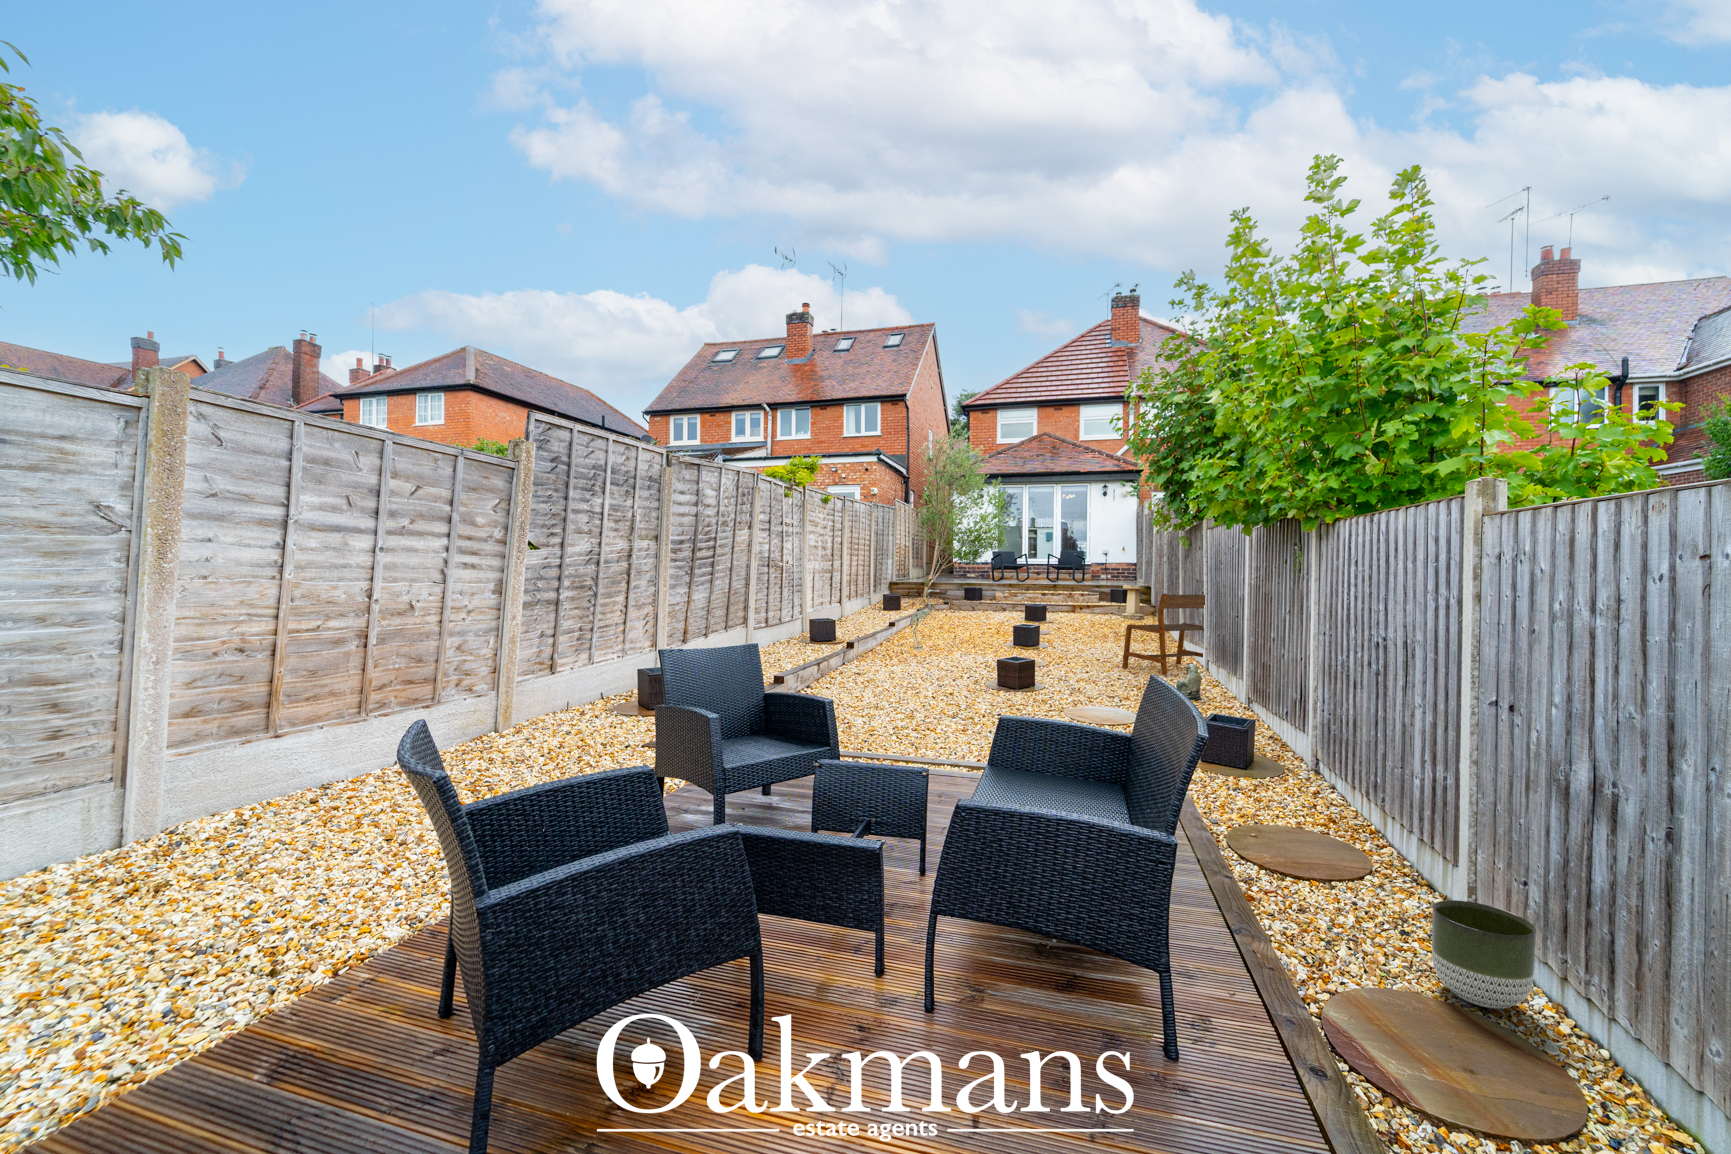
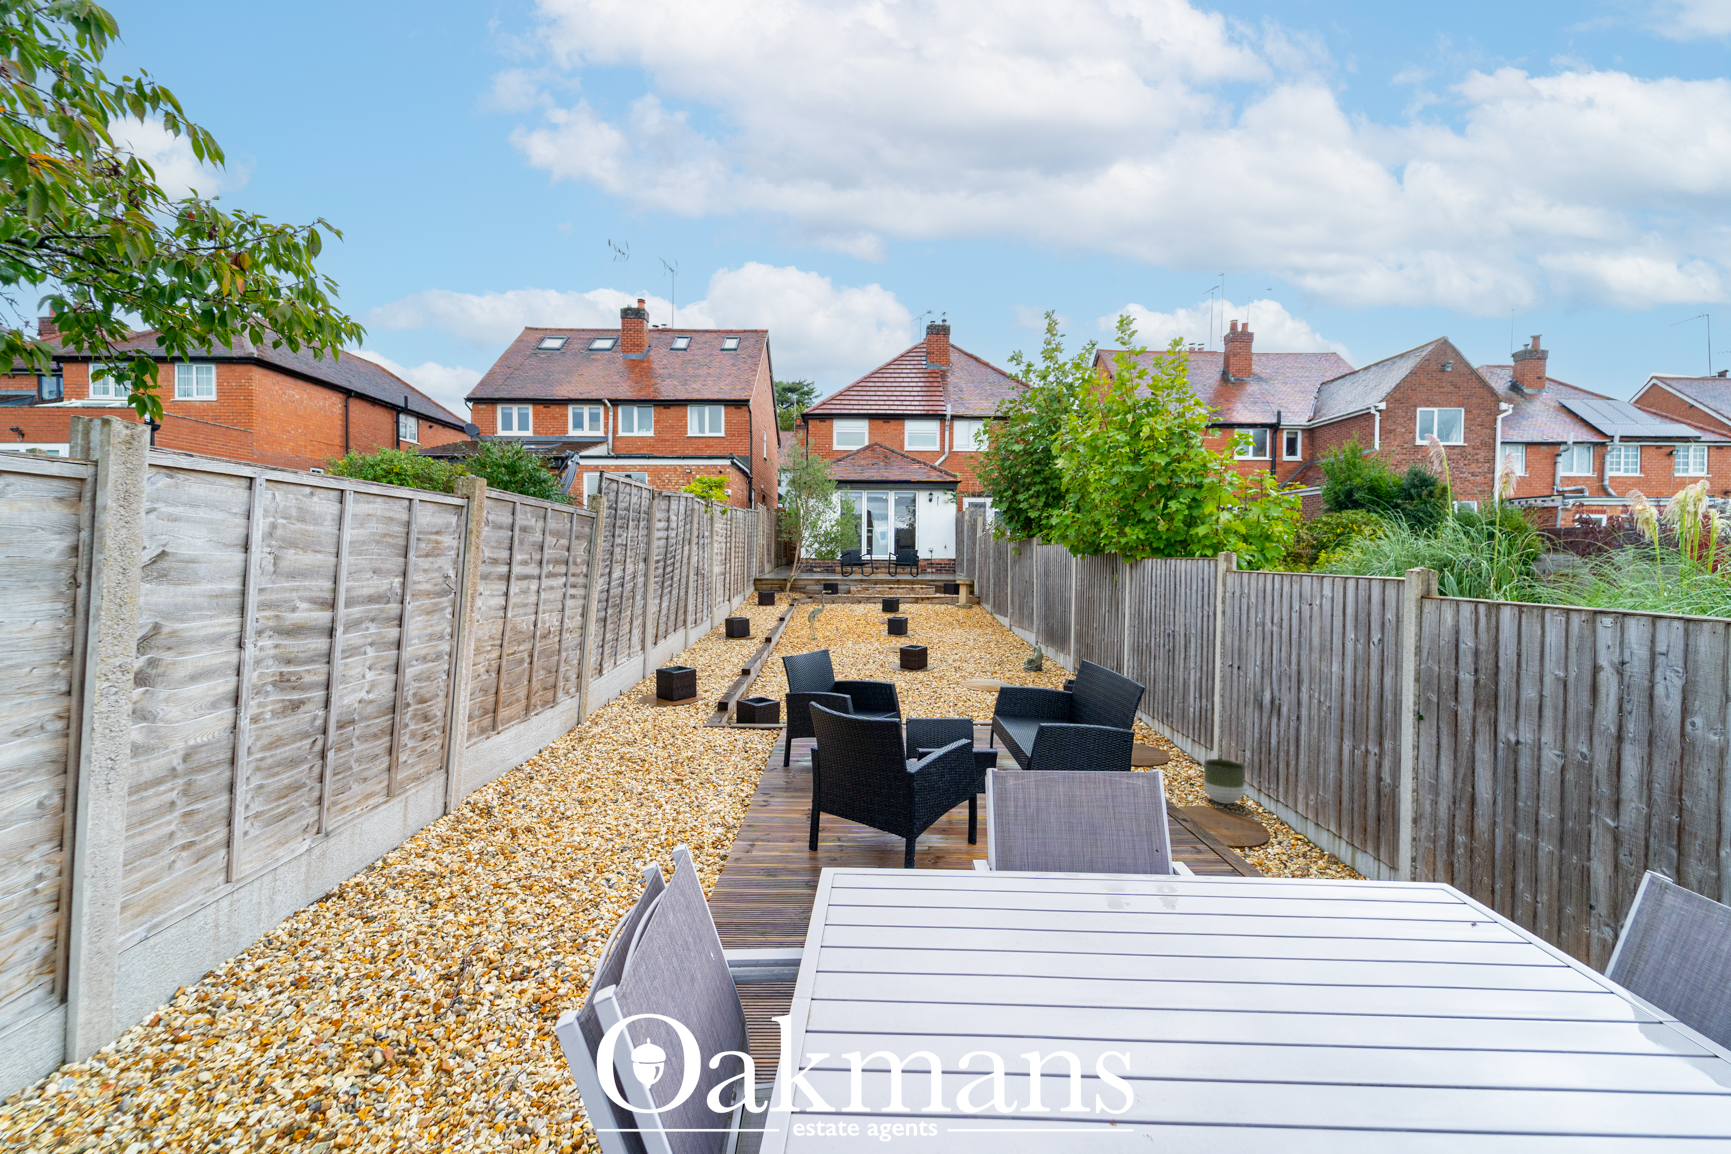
bench: present [1122,594,1205,674] -> none [980,595,1047,657]

